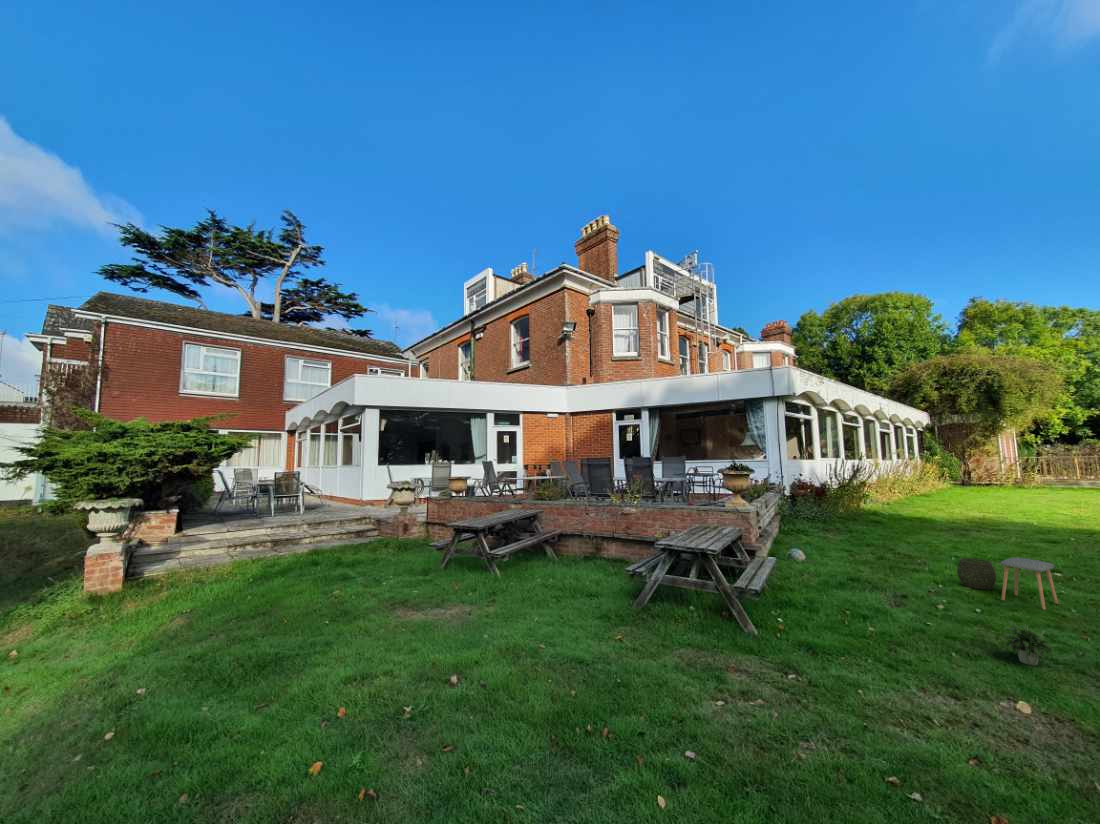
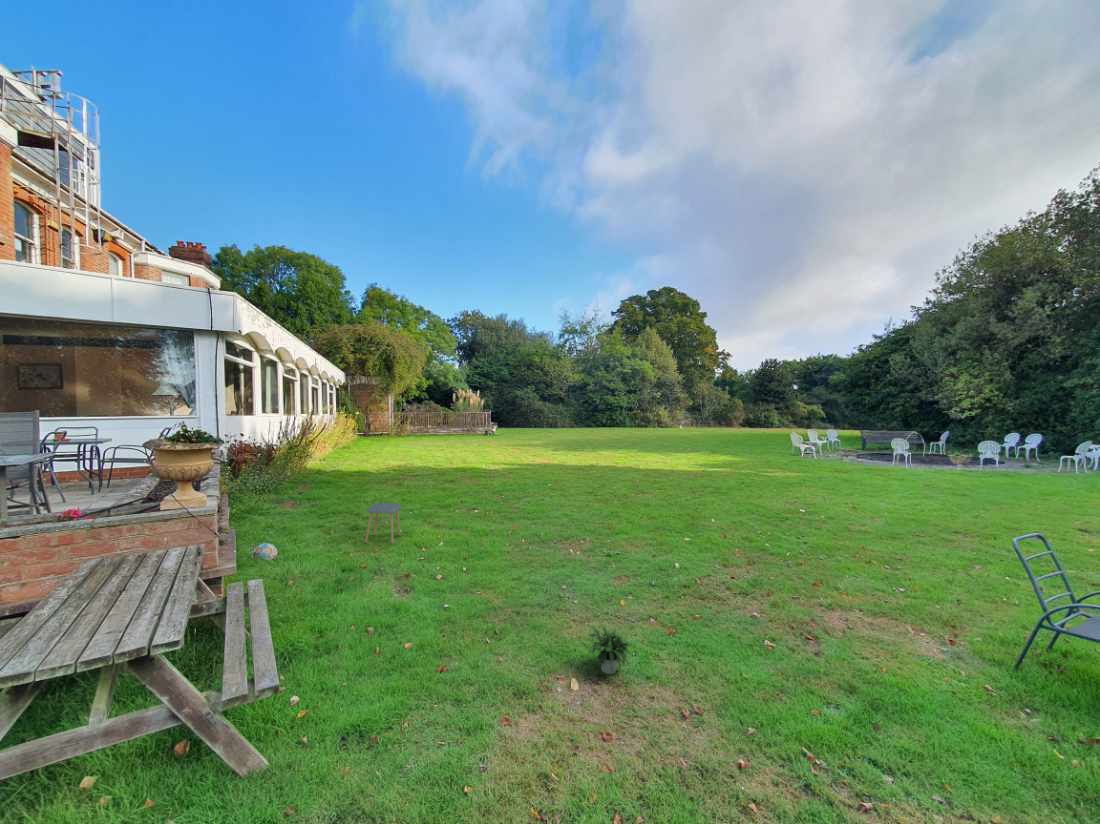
stool: present [1000,557,1058,610] -> present [365,503,401,544]
woven basket: present [957,558,996,590] -> none [461,530,493,564]

